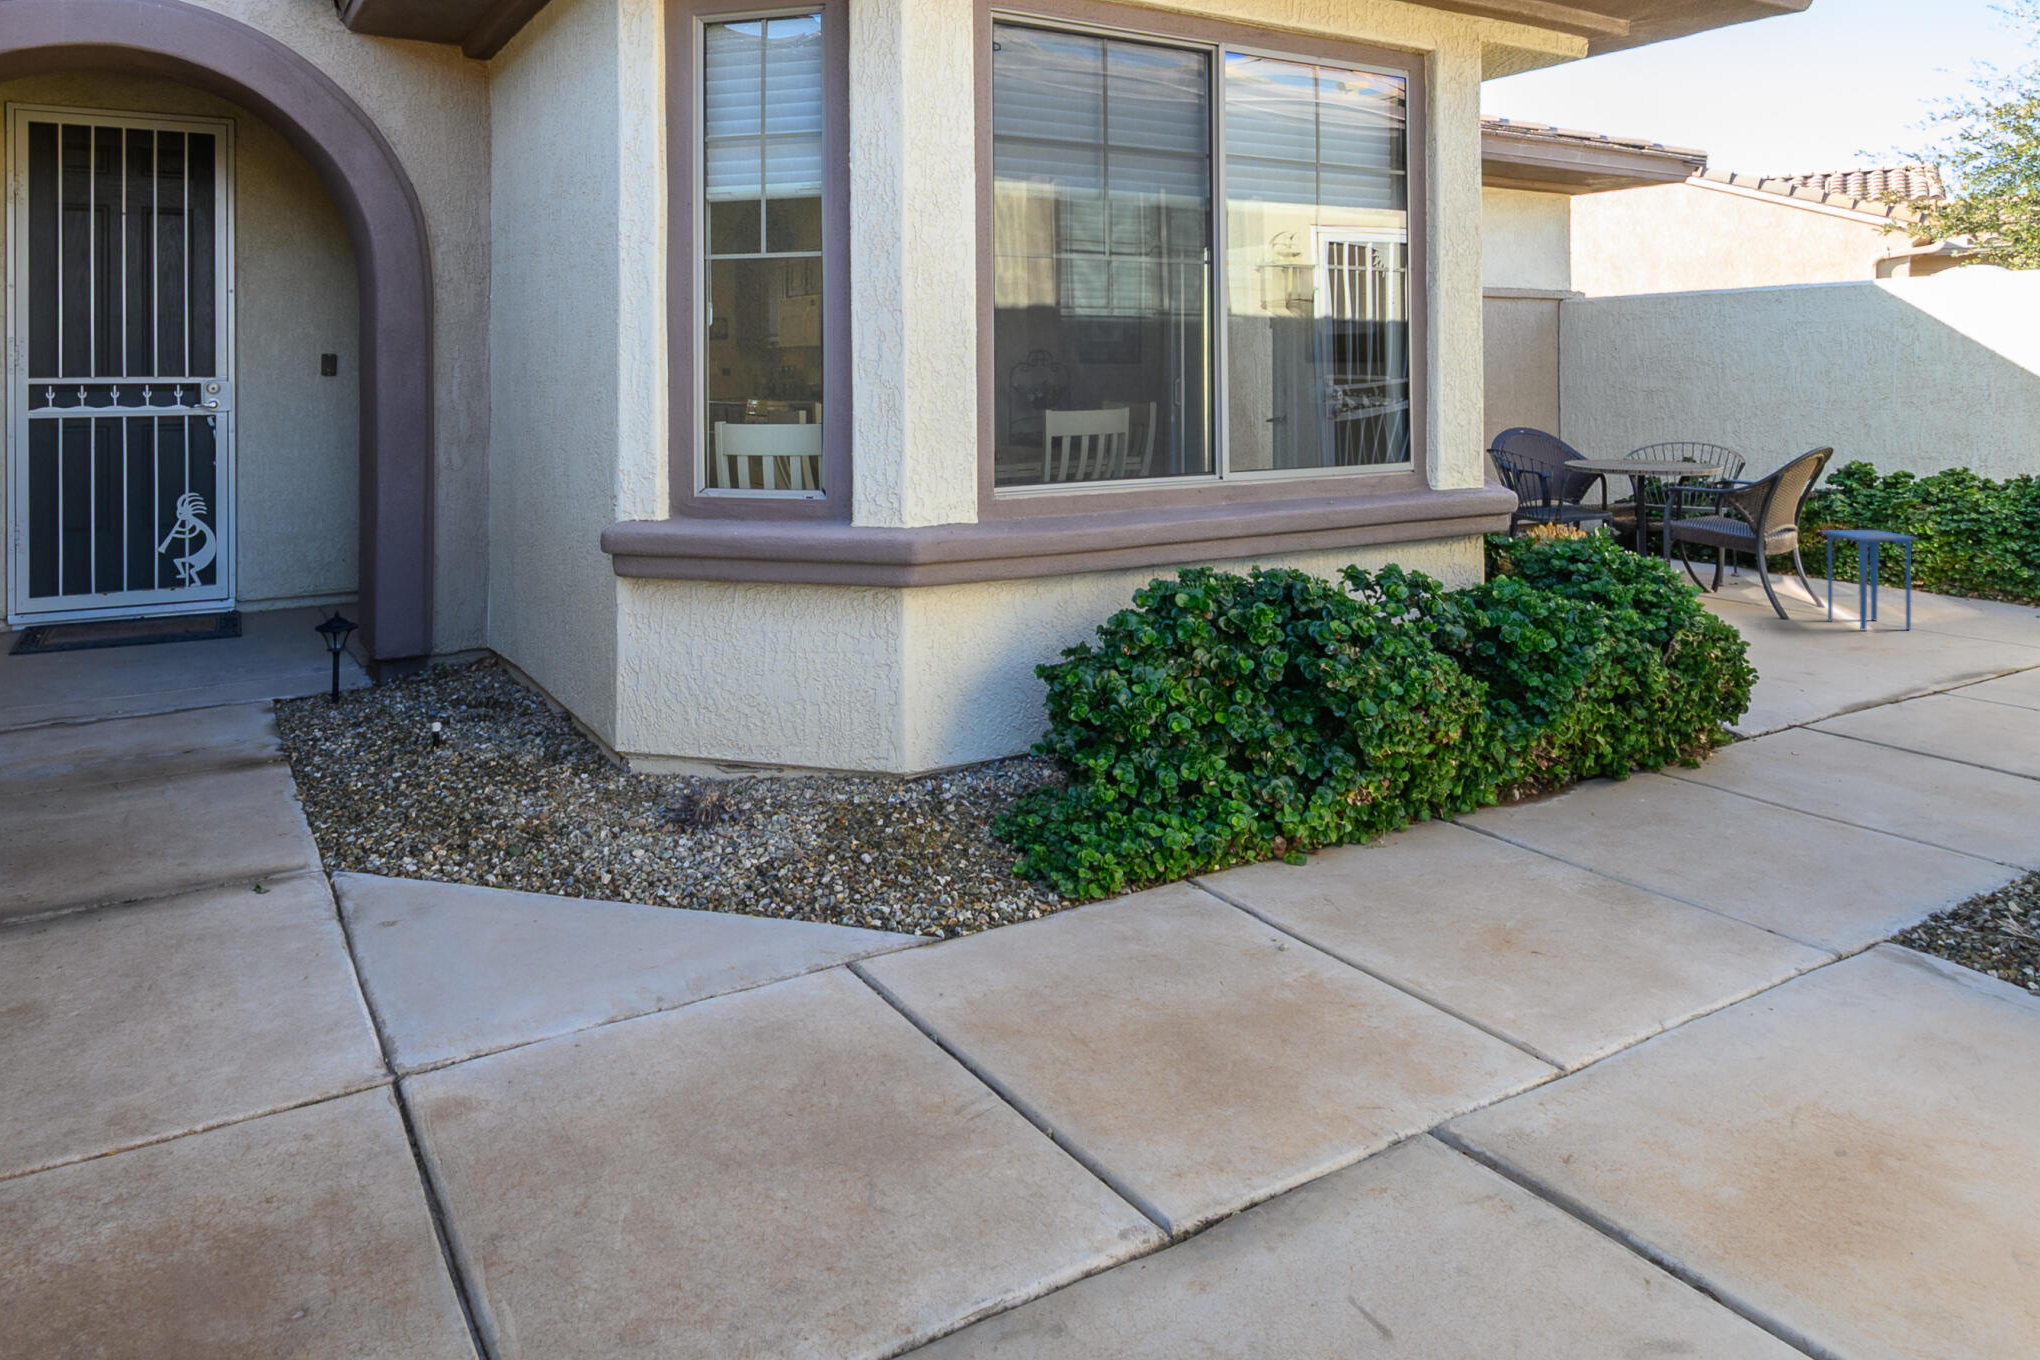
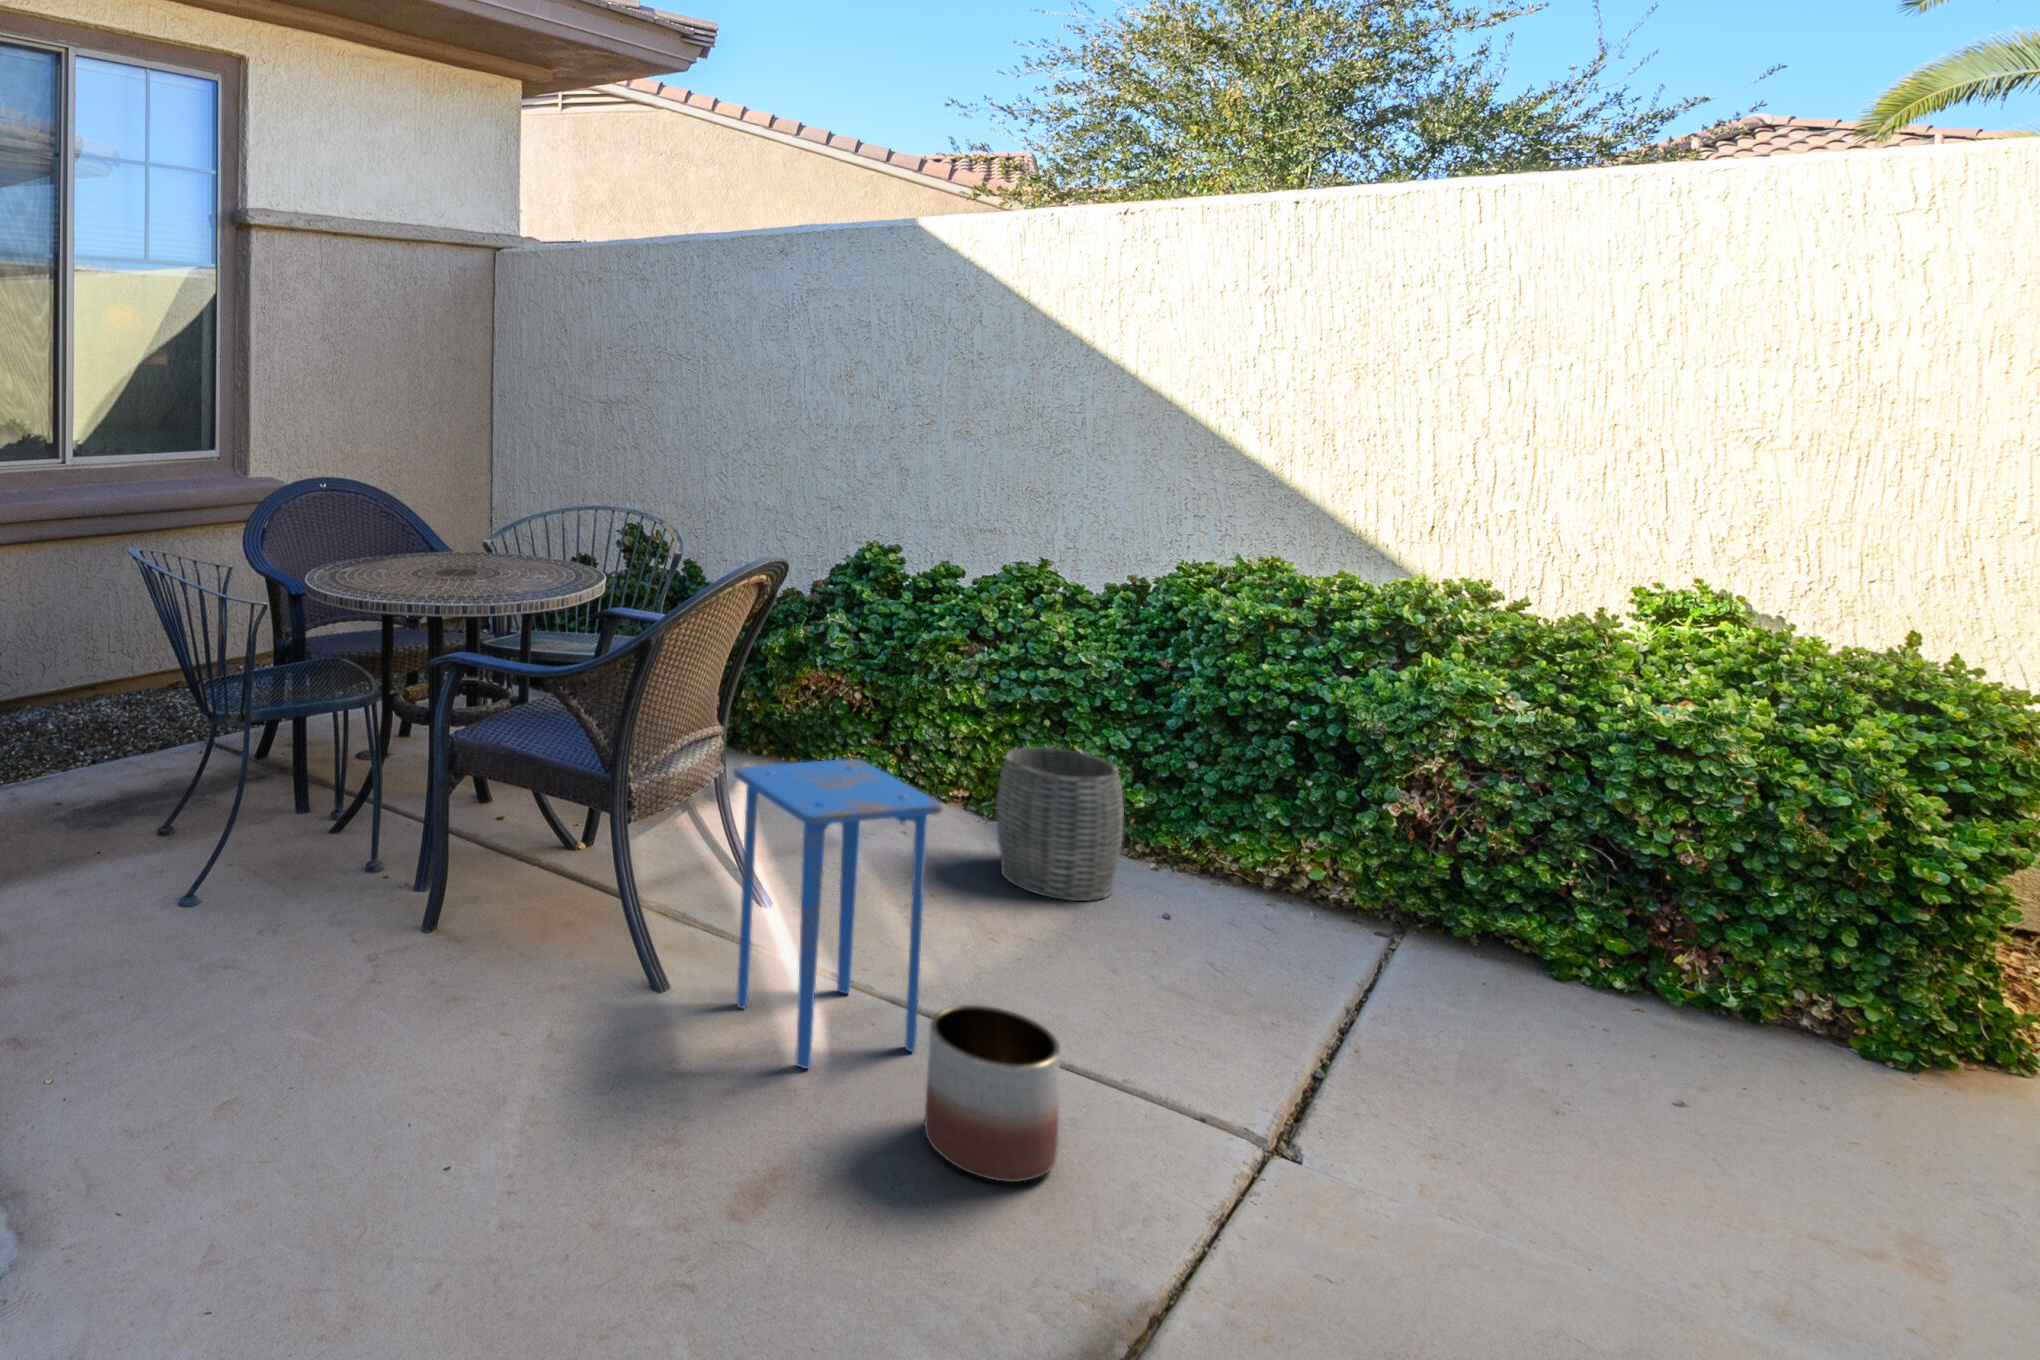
woven basket: none [1943,546,2012,608] -> present [997,747,1124,901]
planter: none [1918,600,1972,647] -> present [925,1005,1060,1182]

